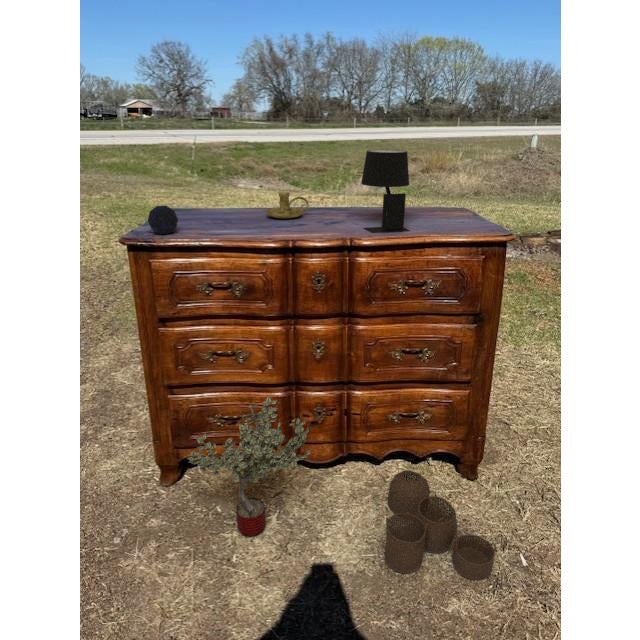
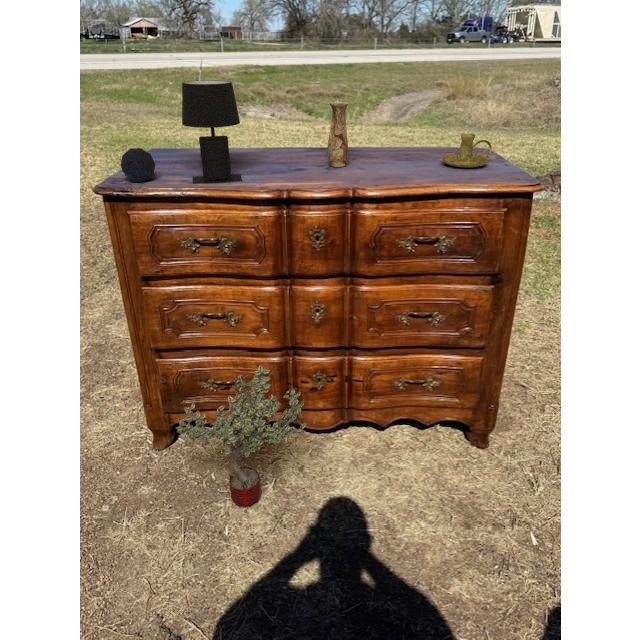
table lamp: present [361,150,410,233] -> present [182,80,242,184]
vase: none [326,168,344,223] -> present [327,101,349,167]
candle holder: present [266,192,309,219] -> present [442,133,492,168]
woven basket: present [385,471,496,580] -> none [385,440,504,560]

